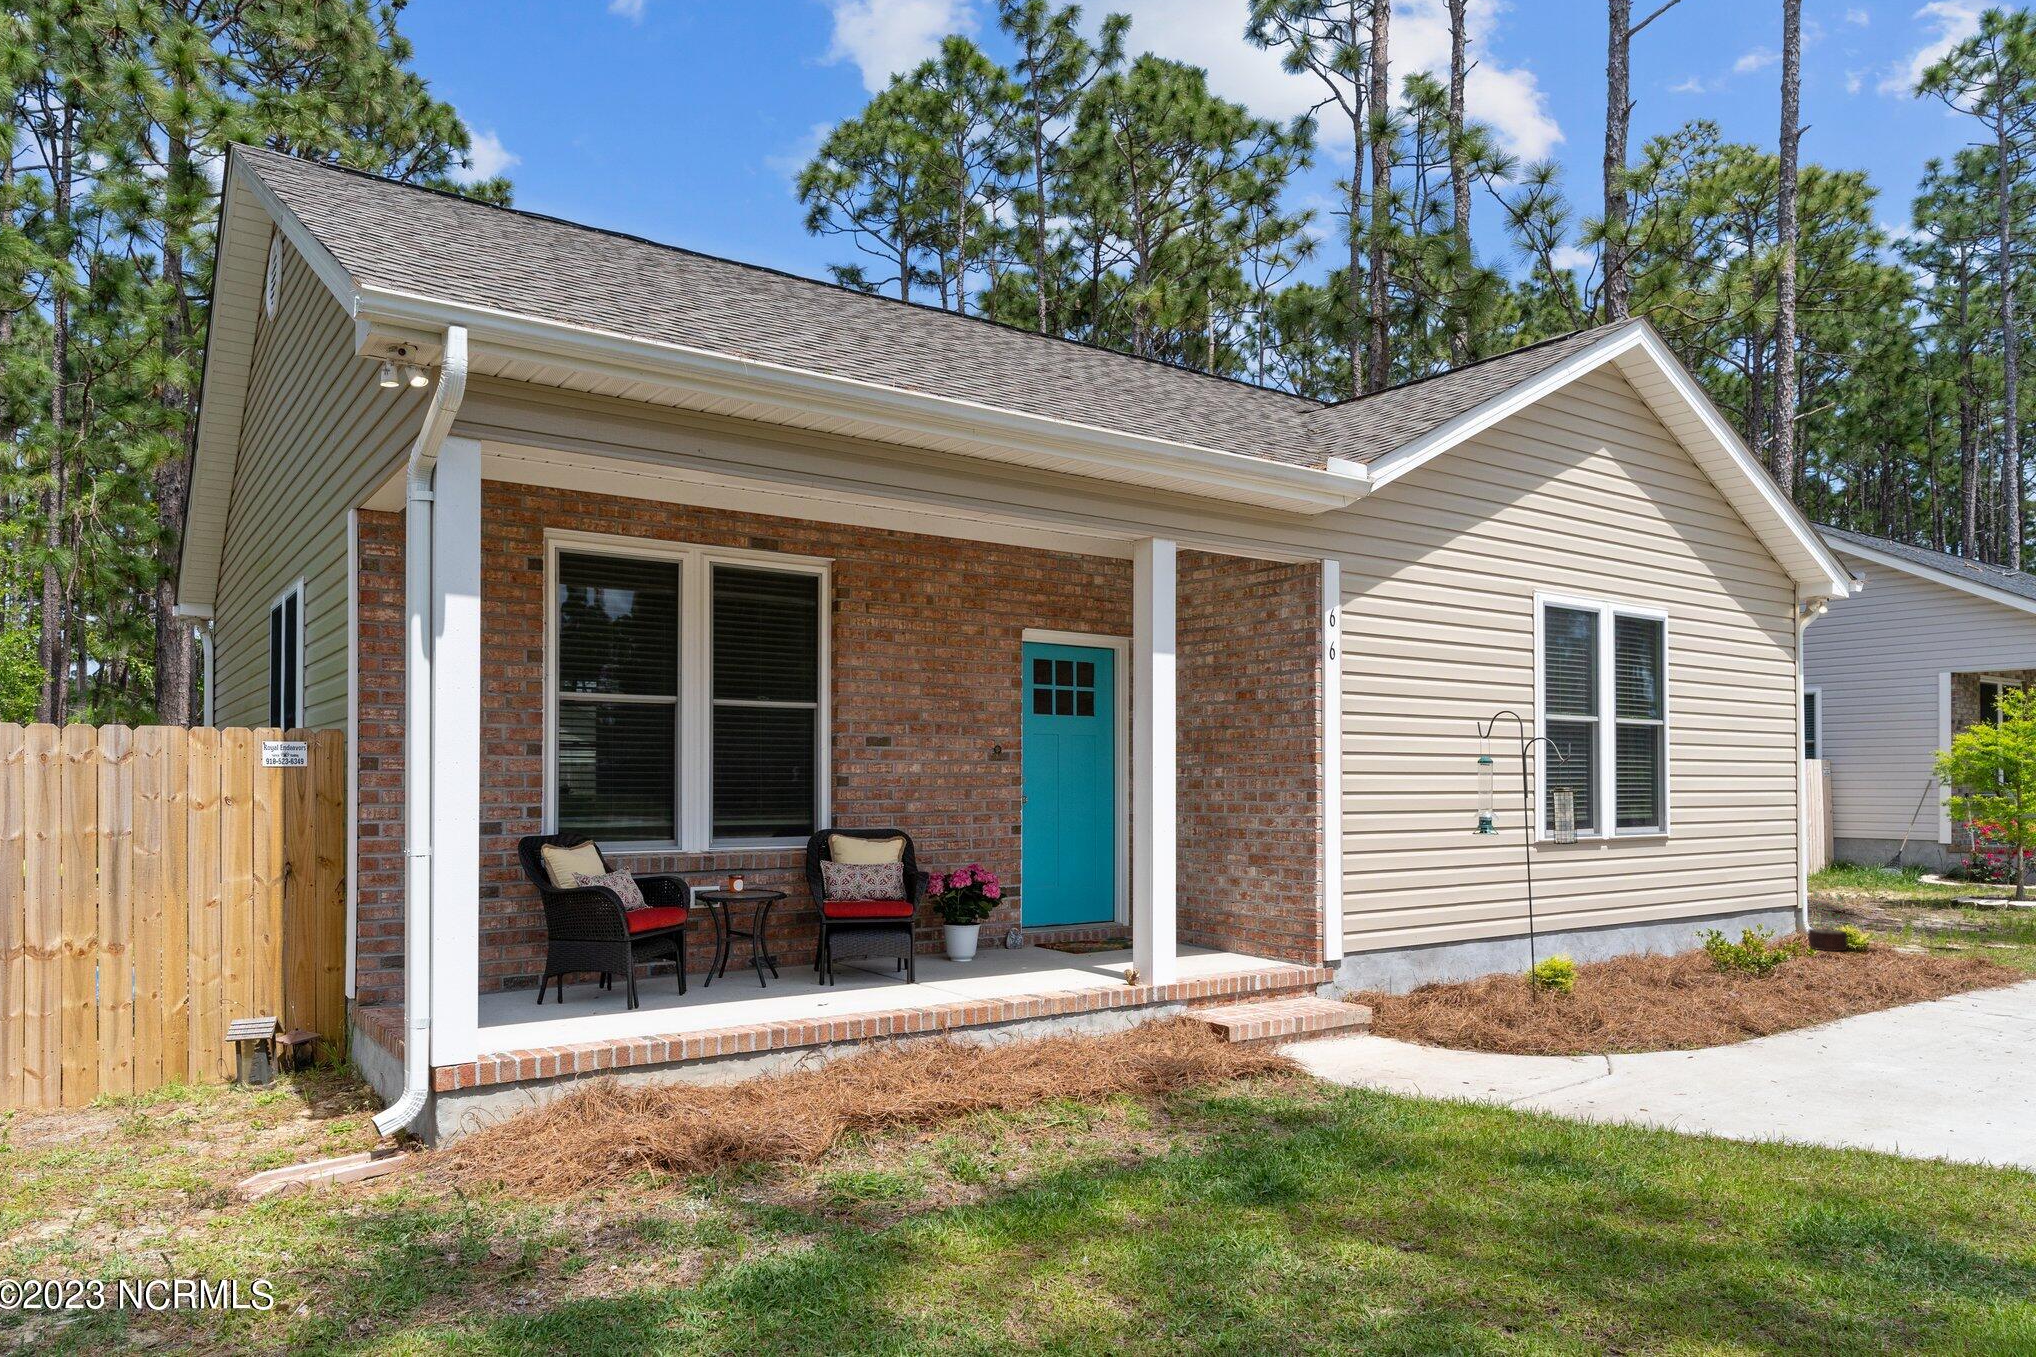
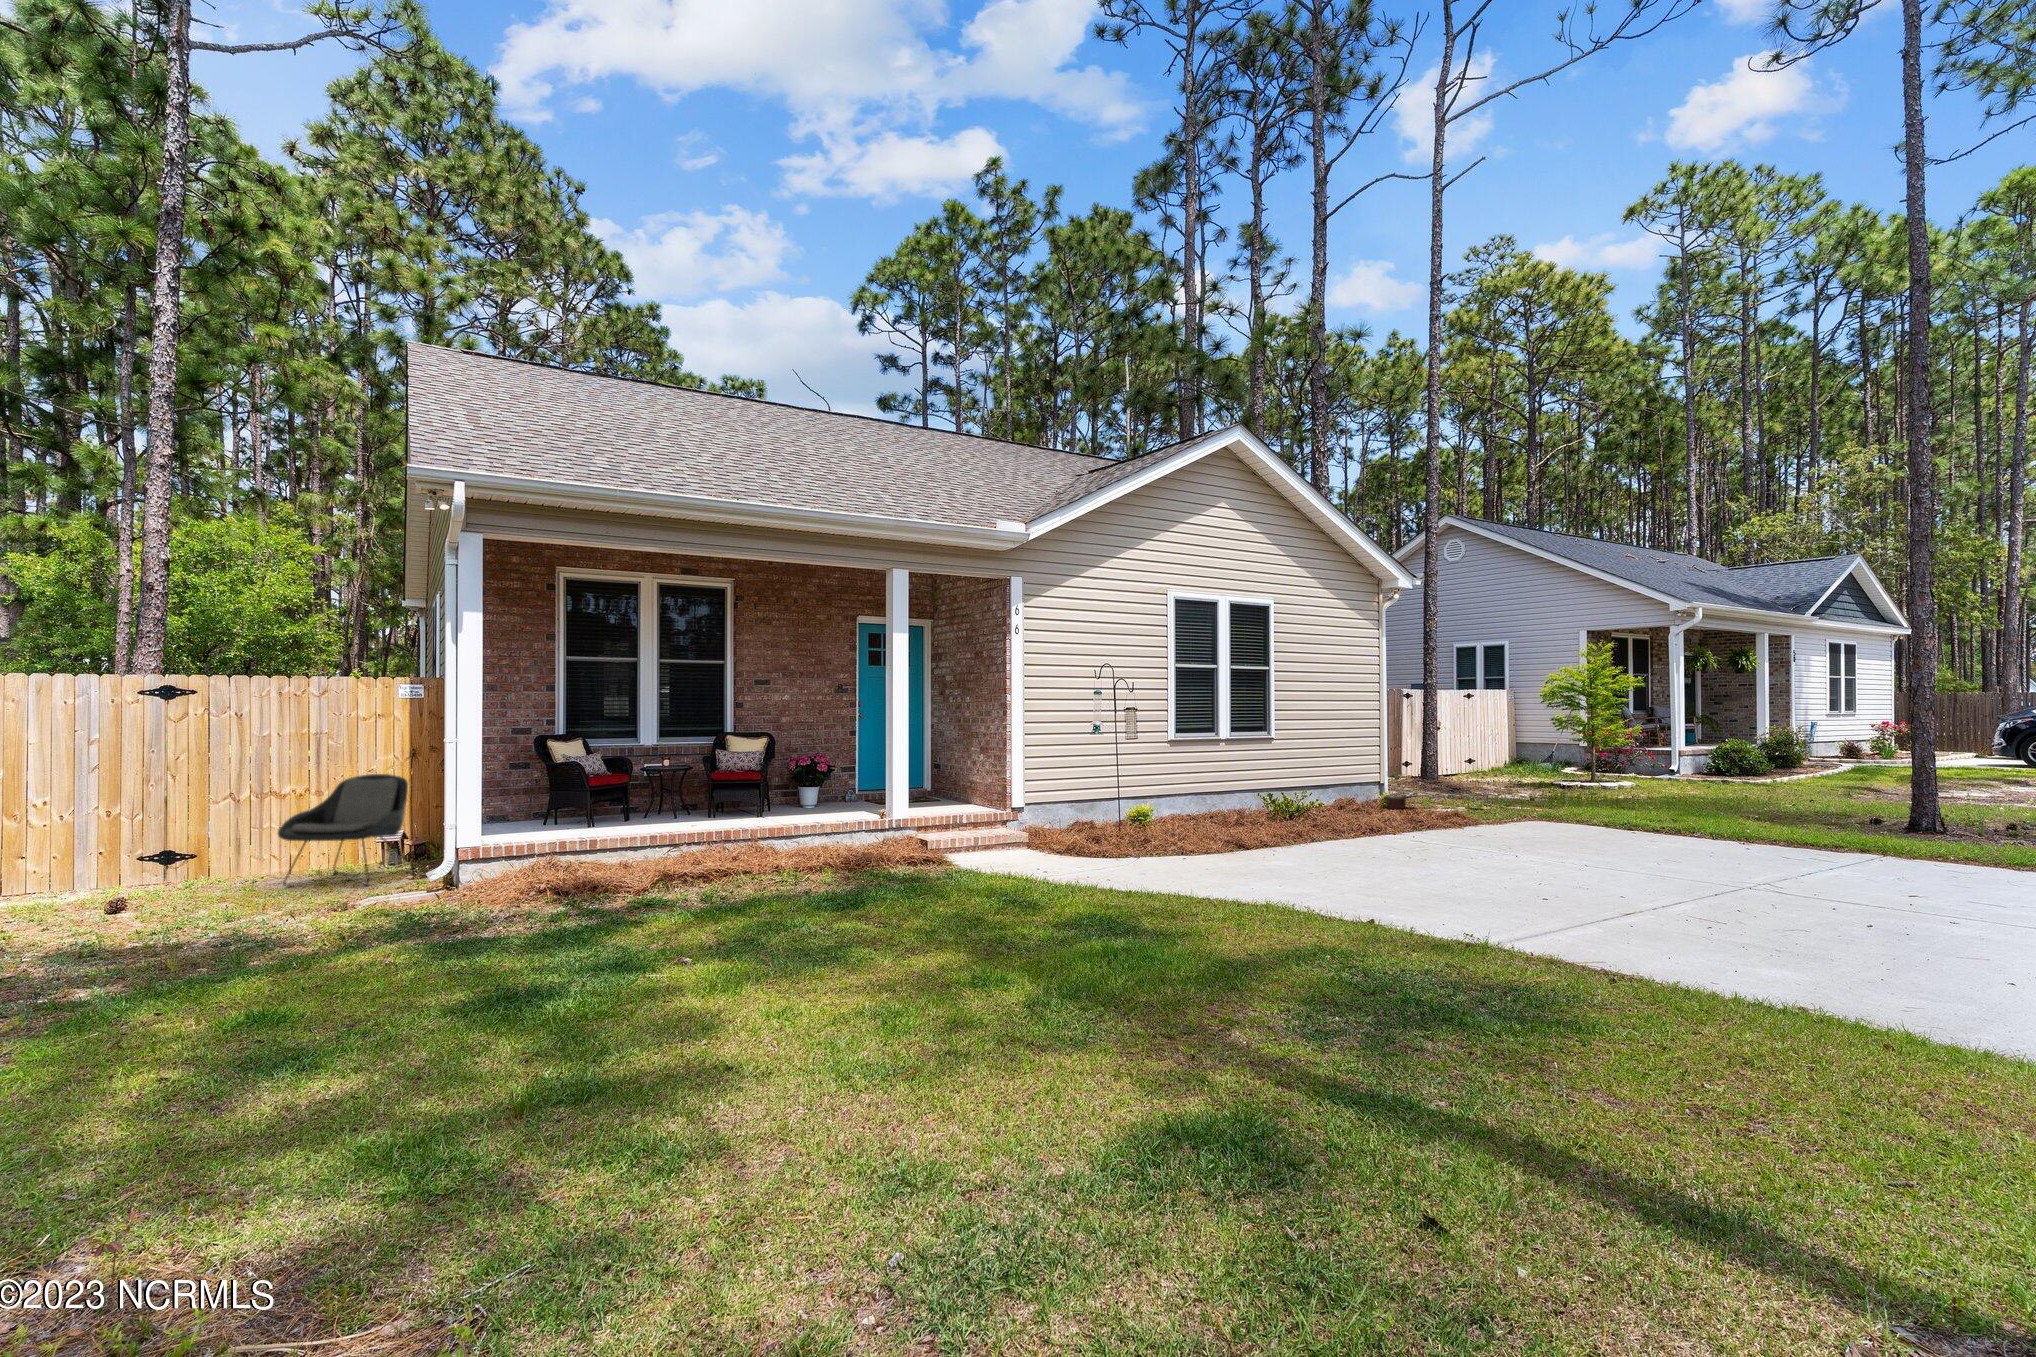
lounge chair: none [56,910,306,1147] -> present [278,774,413,888]

